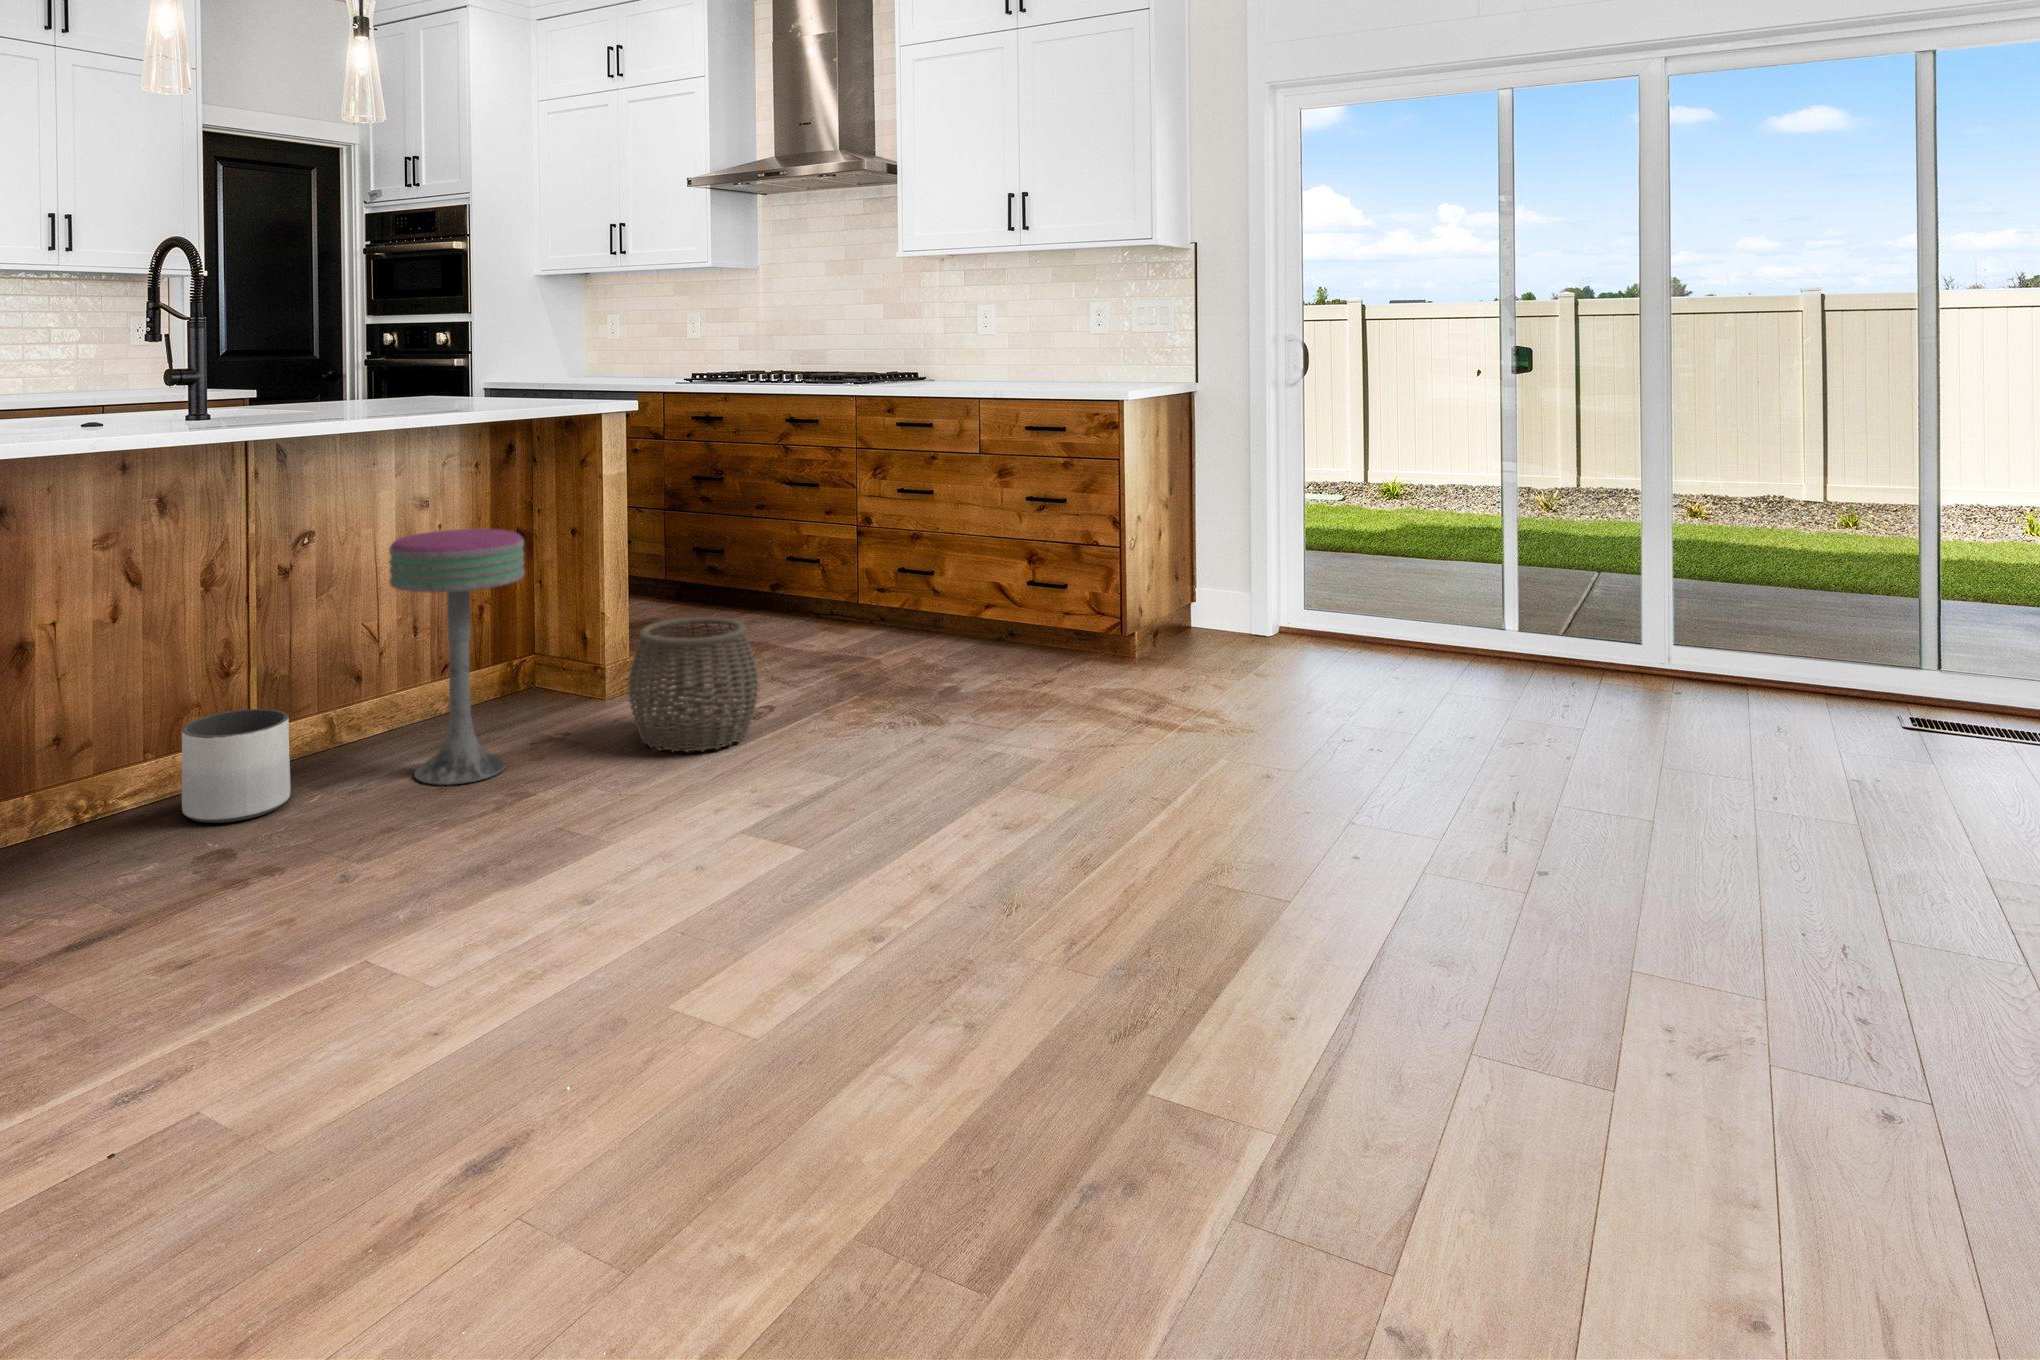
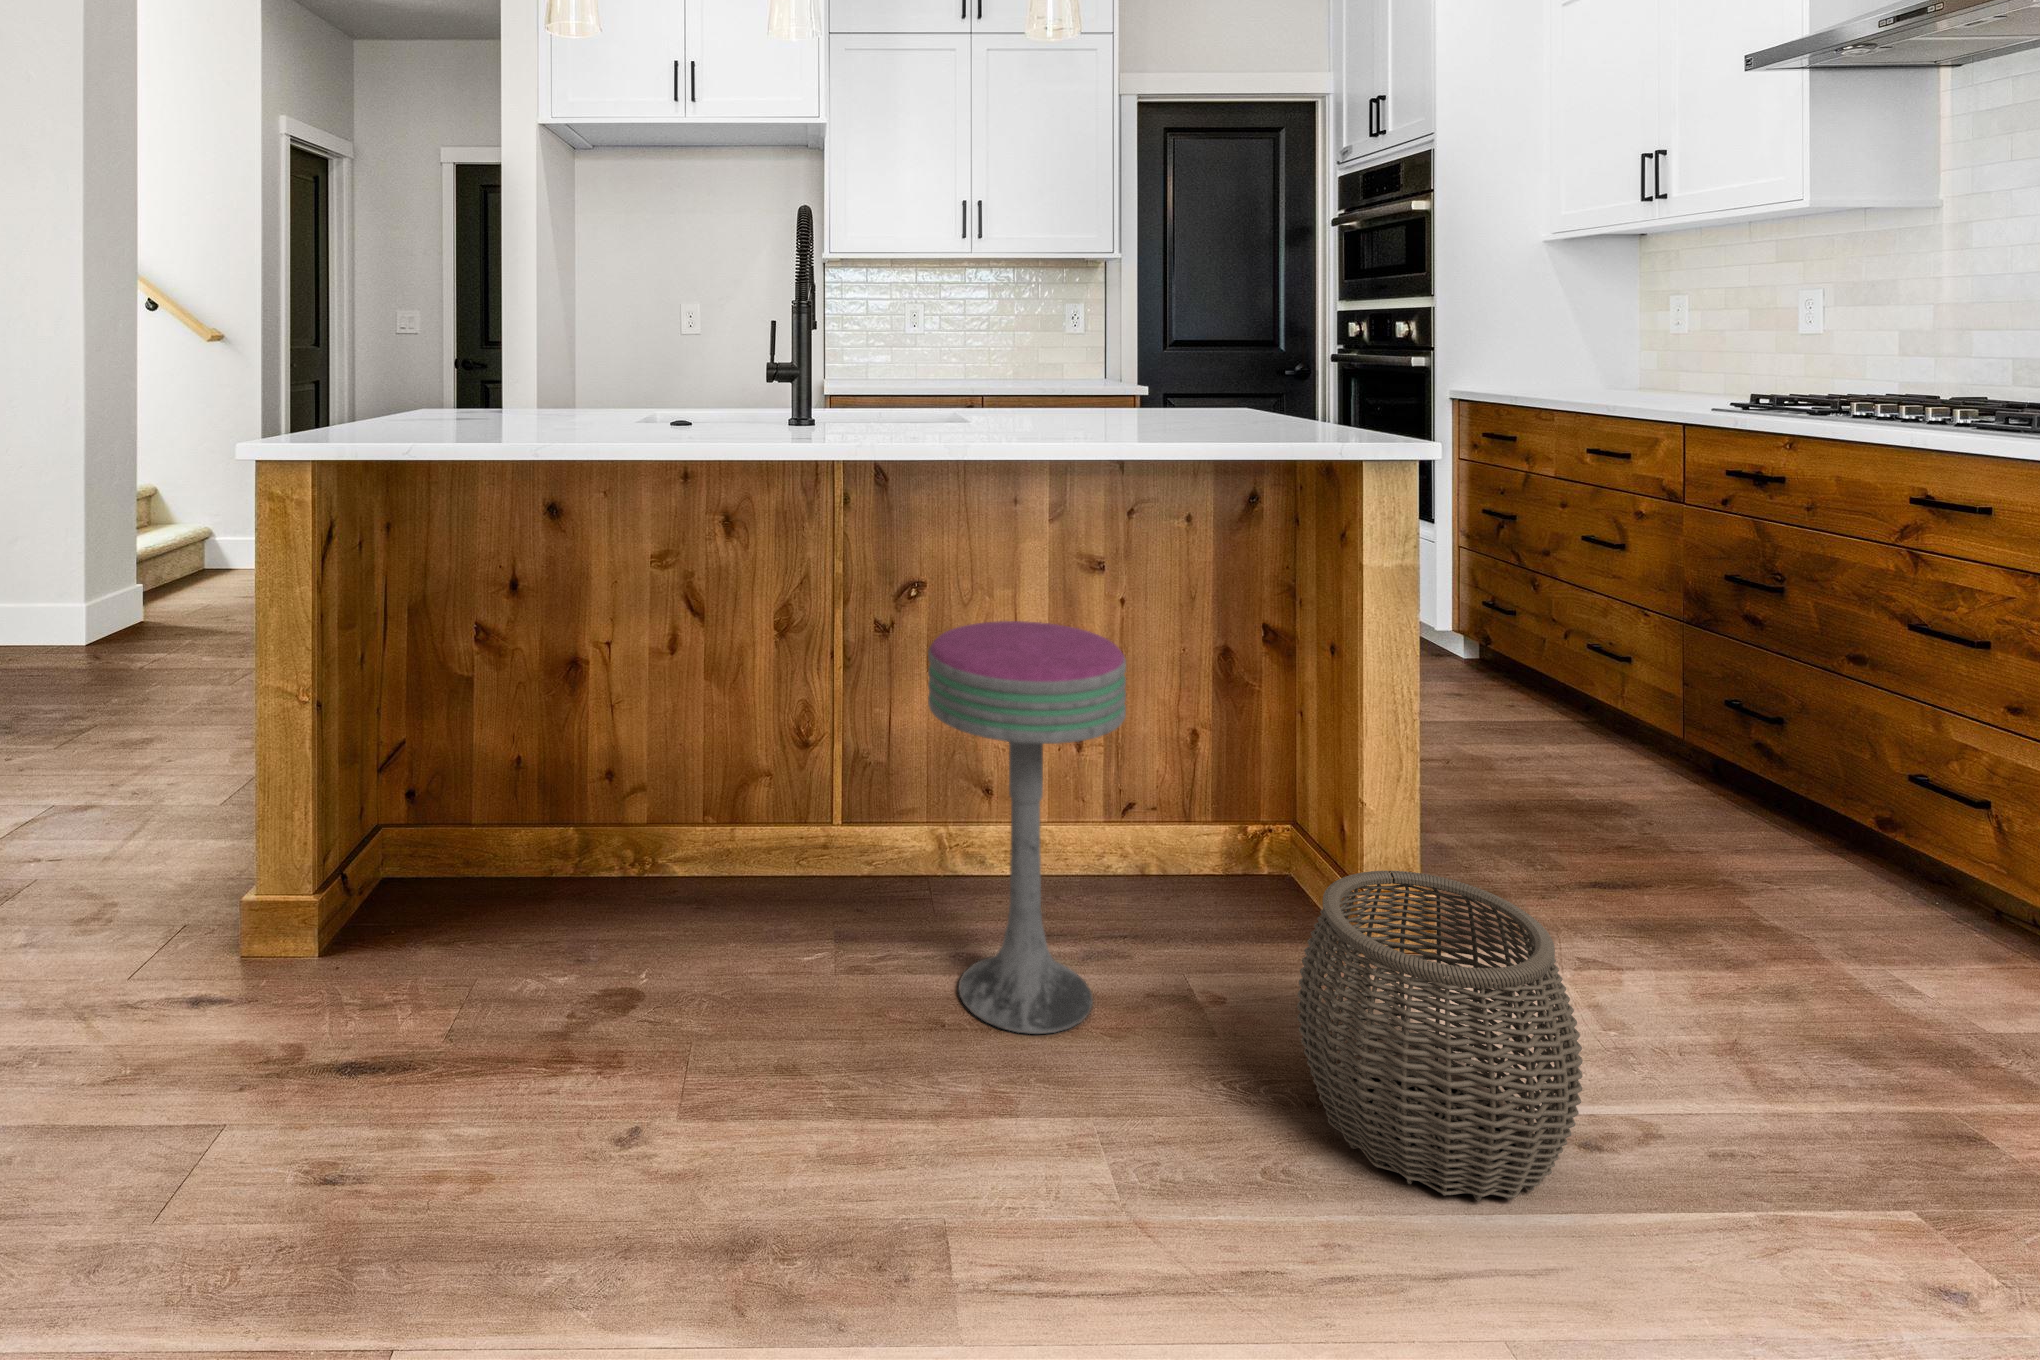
planter: present [182,709,290,823] -> none [700,793,821,952]

